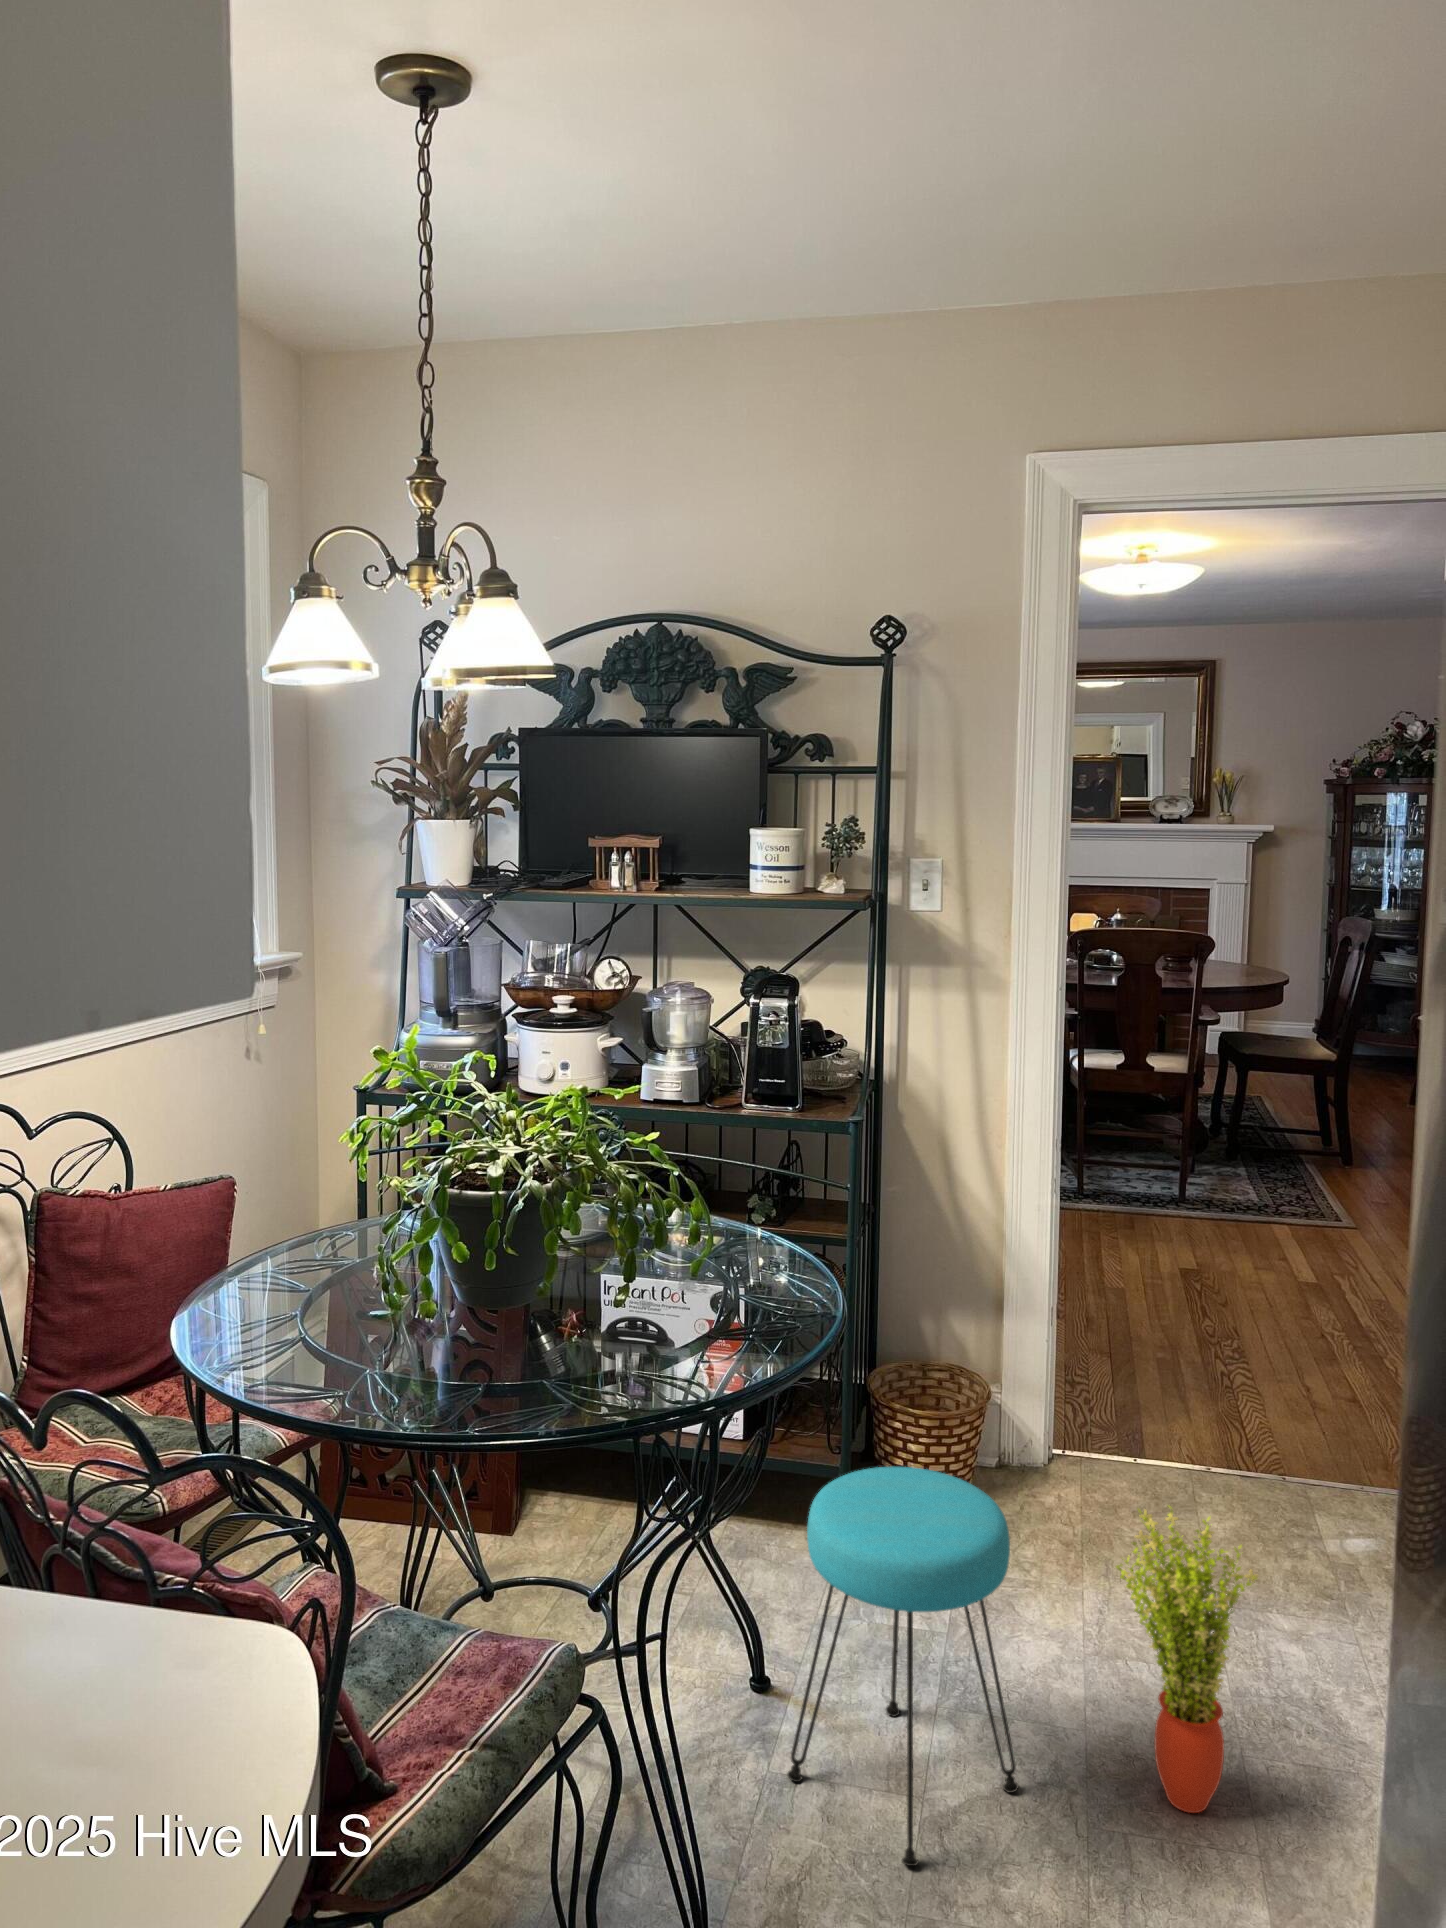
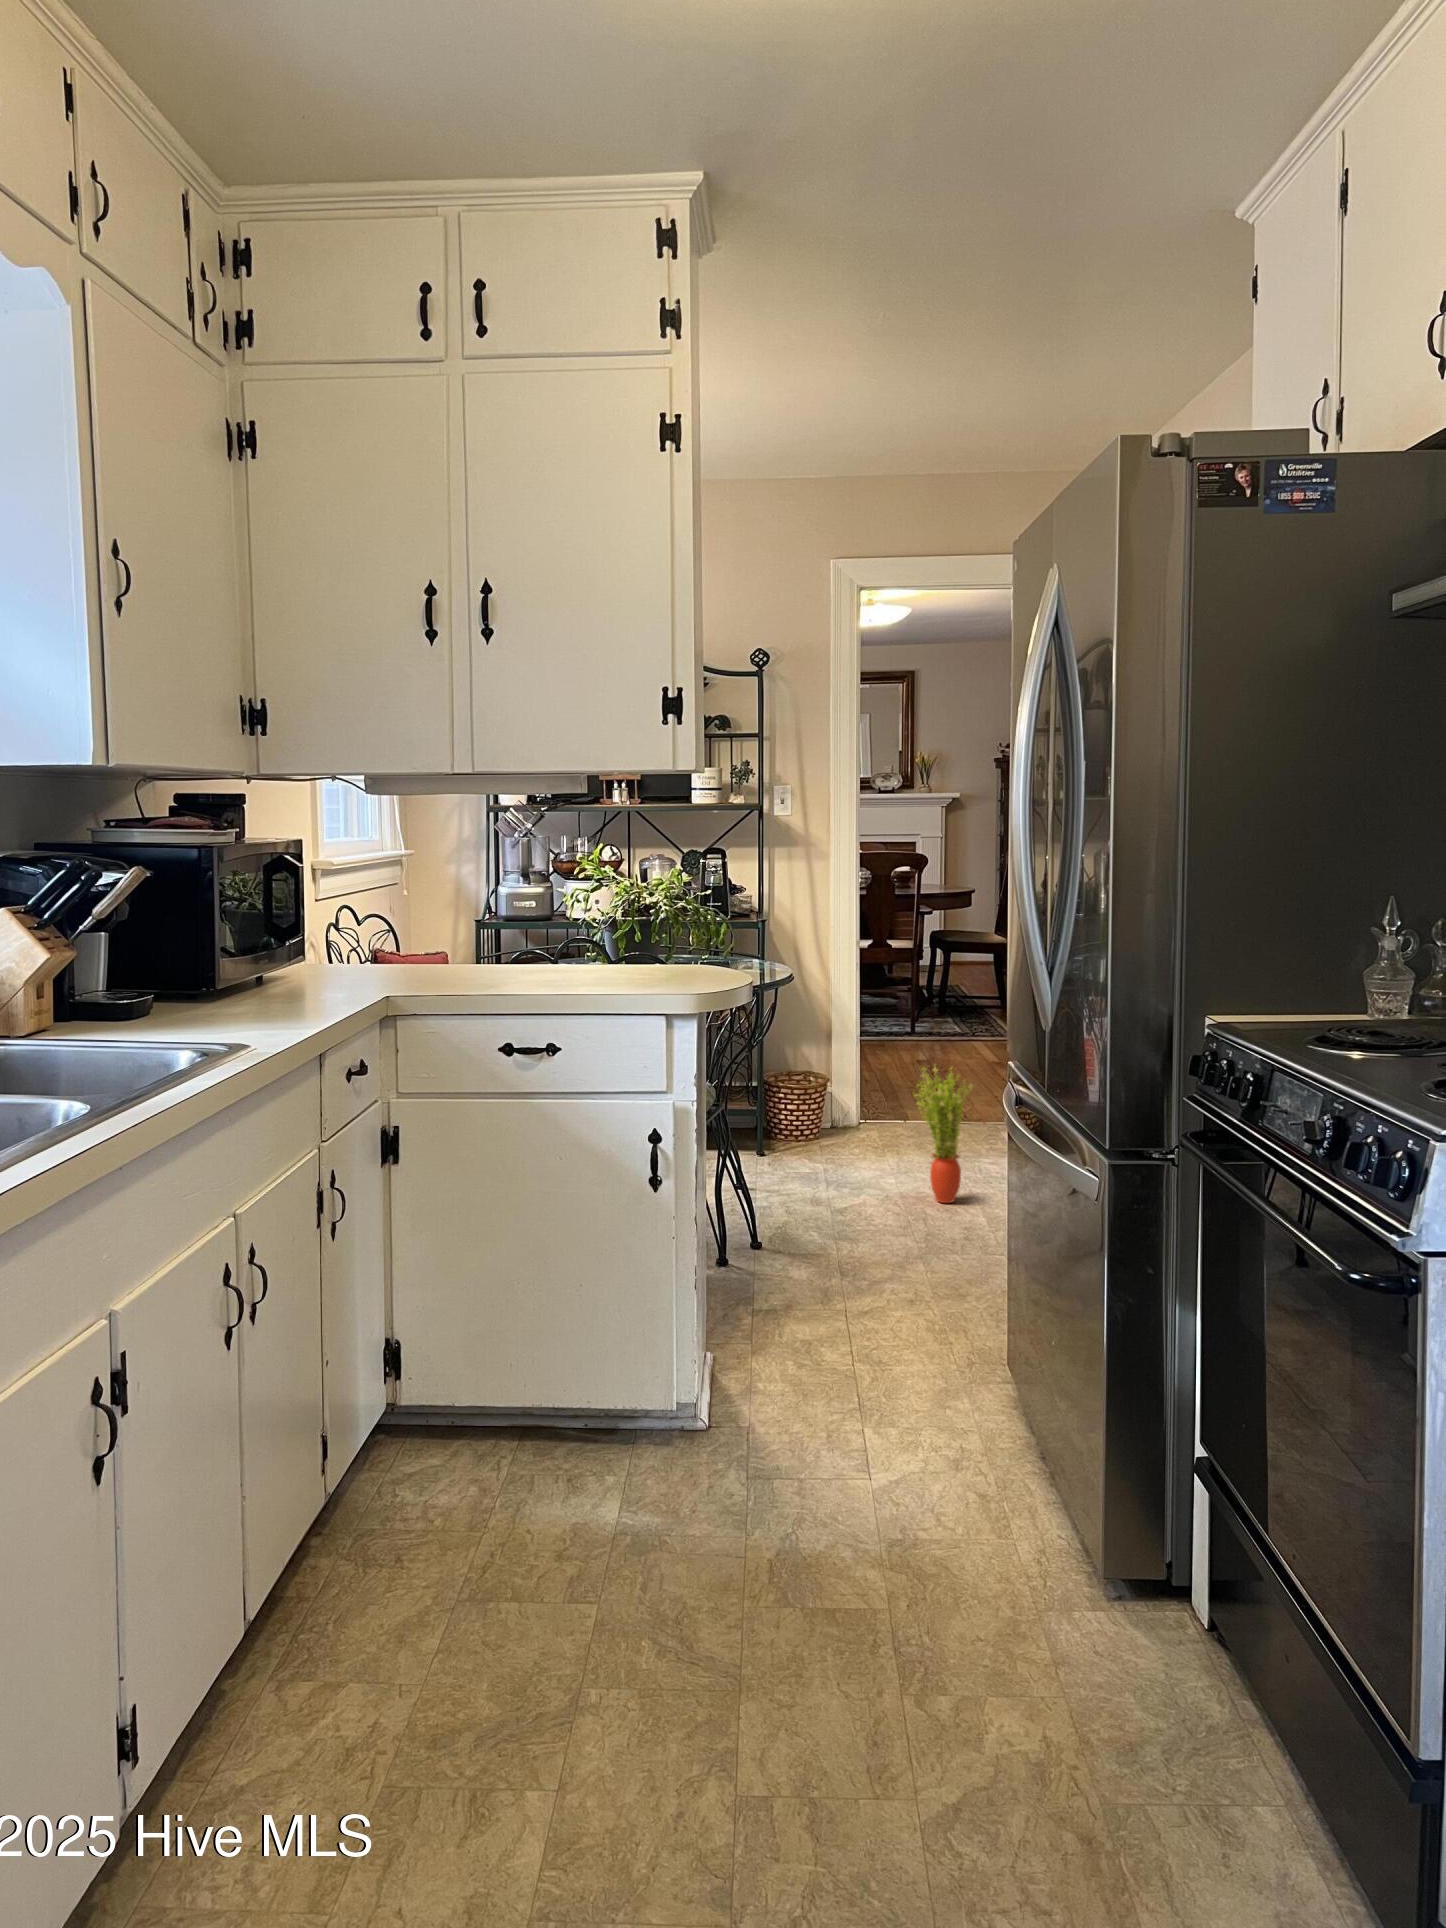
stool: present [787,1466,1019,1866] -> none [765,1065,871,1221]

